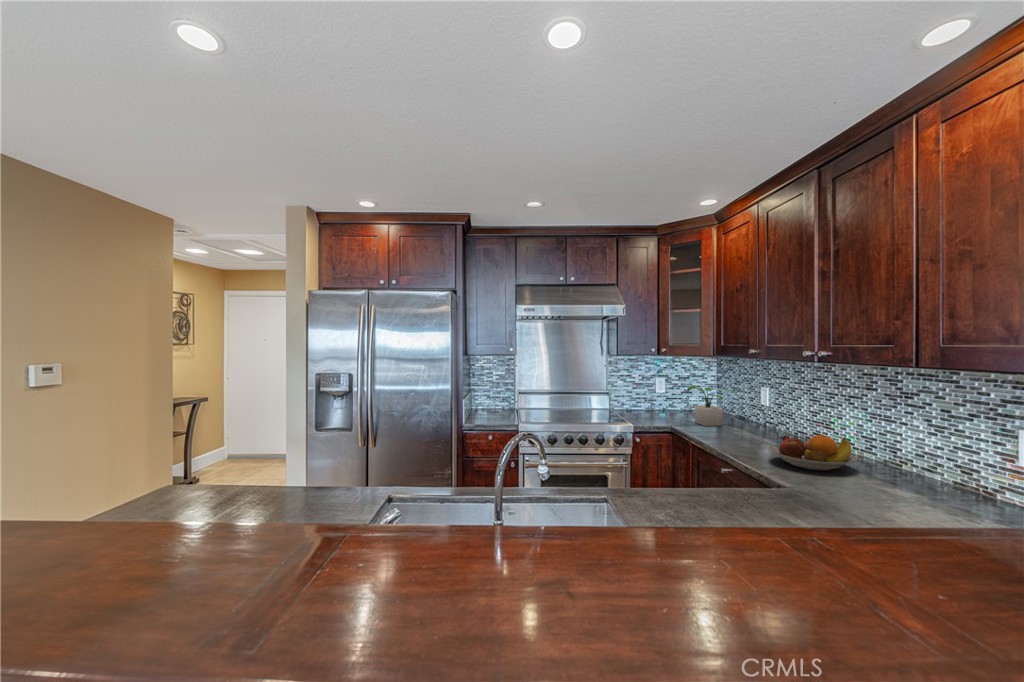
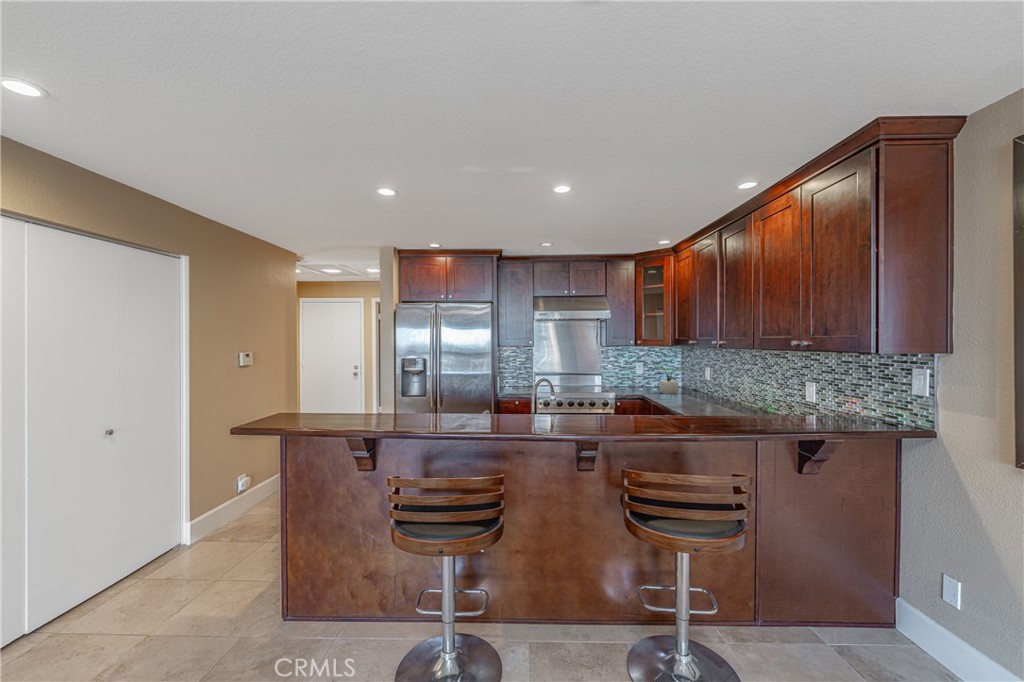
fruit bowl: present [768,435,857,470] -> none [689,390,737,410]

